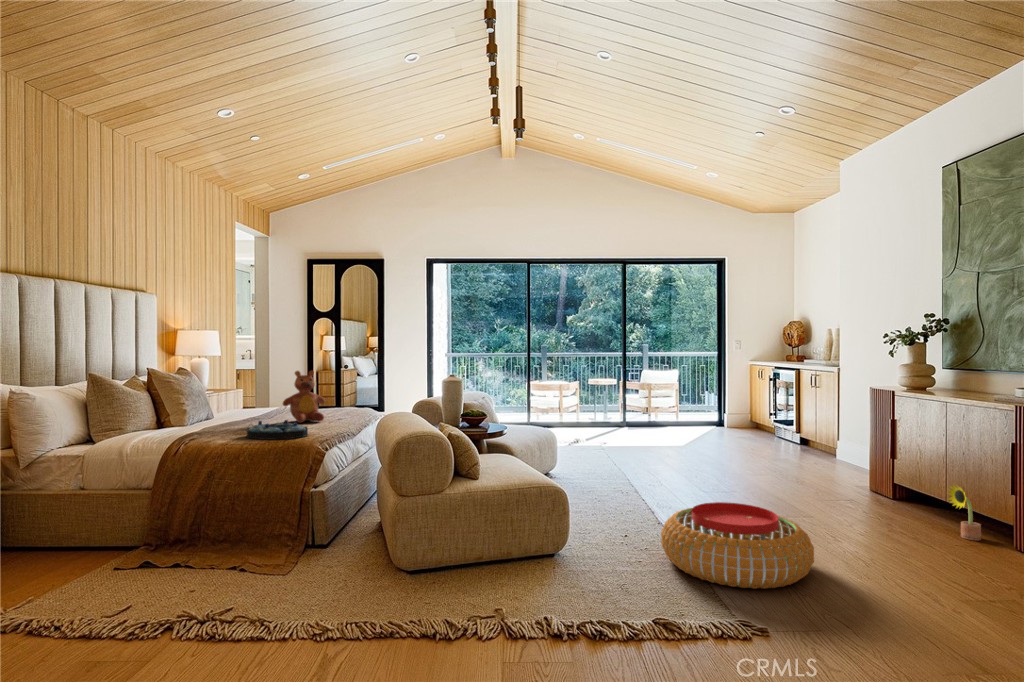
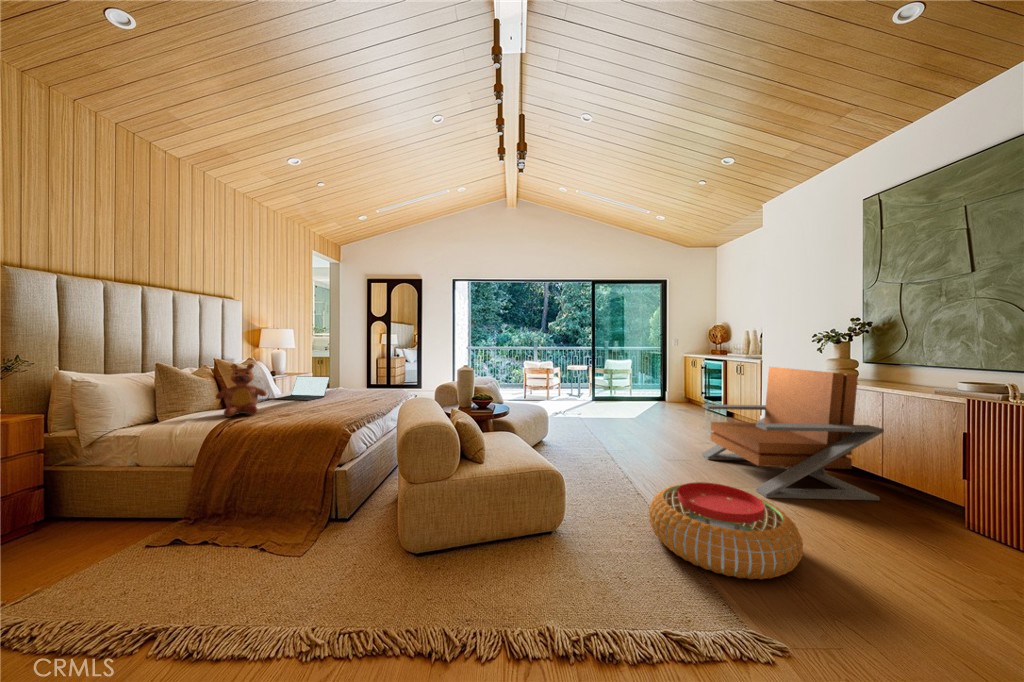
teddy bear: present [283,371,325,423] -> present [216,364,267,417]
lounge chair: none [750,375,943,529] -> present [702,367,884,500]
laptop: none [210,391,277,420] -> present [274,376,330,400]
serving tray: present [246,420,308,440] -> none [285,404,341,422]
decorative plant: present [948,486,981,540] -> none [890,464,925,515]

